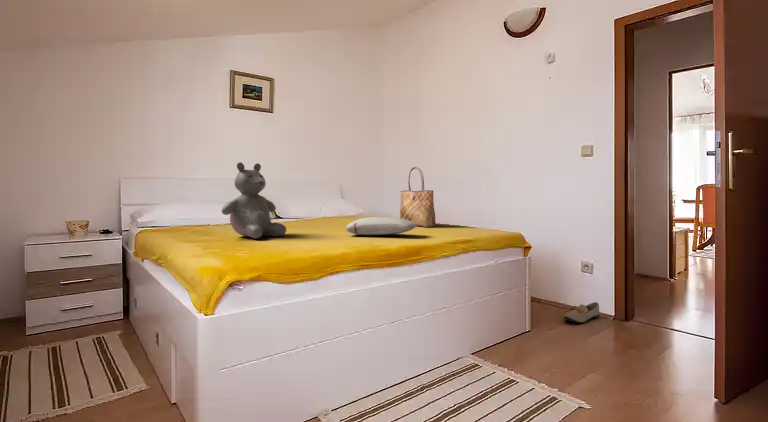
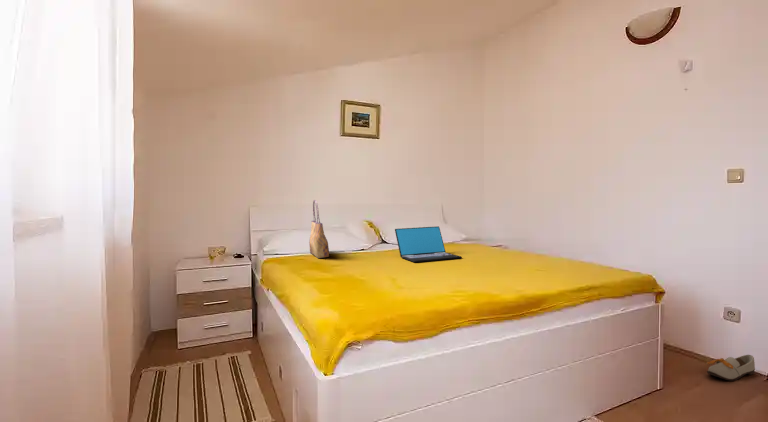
teddy bear: present [222,162,286,239] -> none [337,202,396,278]
tote bag: present [400,167,436,227] -> present [309,200,329,258]
laptop: none [287,198,354,229] -> present [395,226,462,262]
pillow: present [346,217,417,235] -> none [455,257,532,276]

